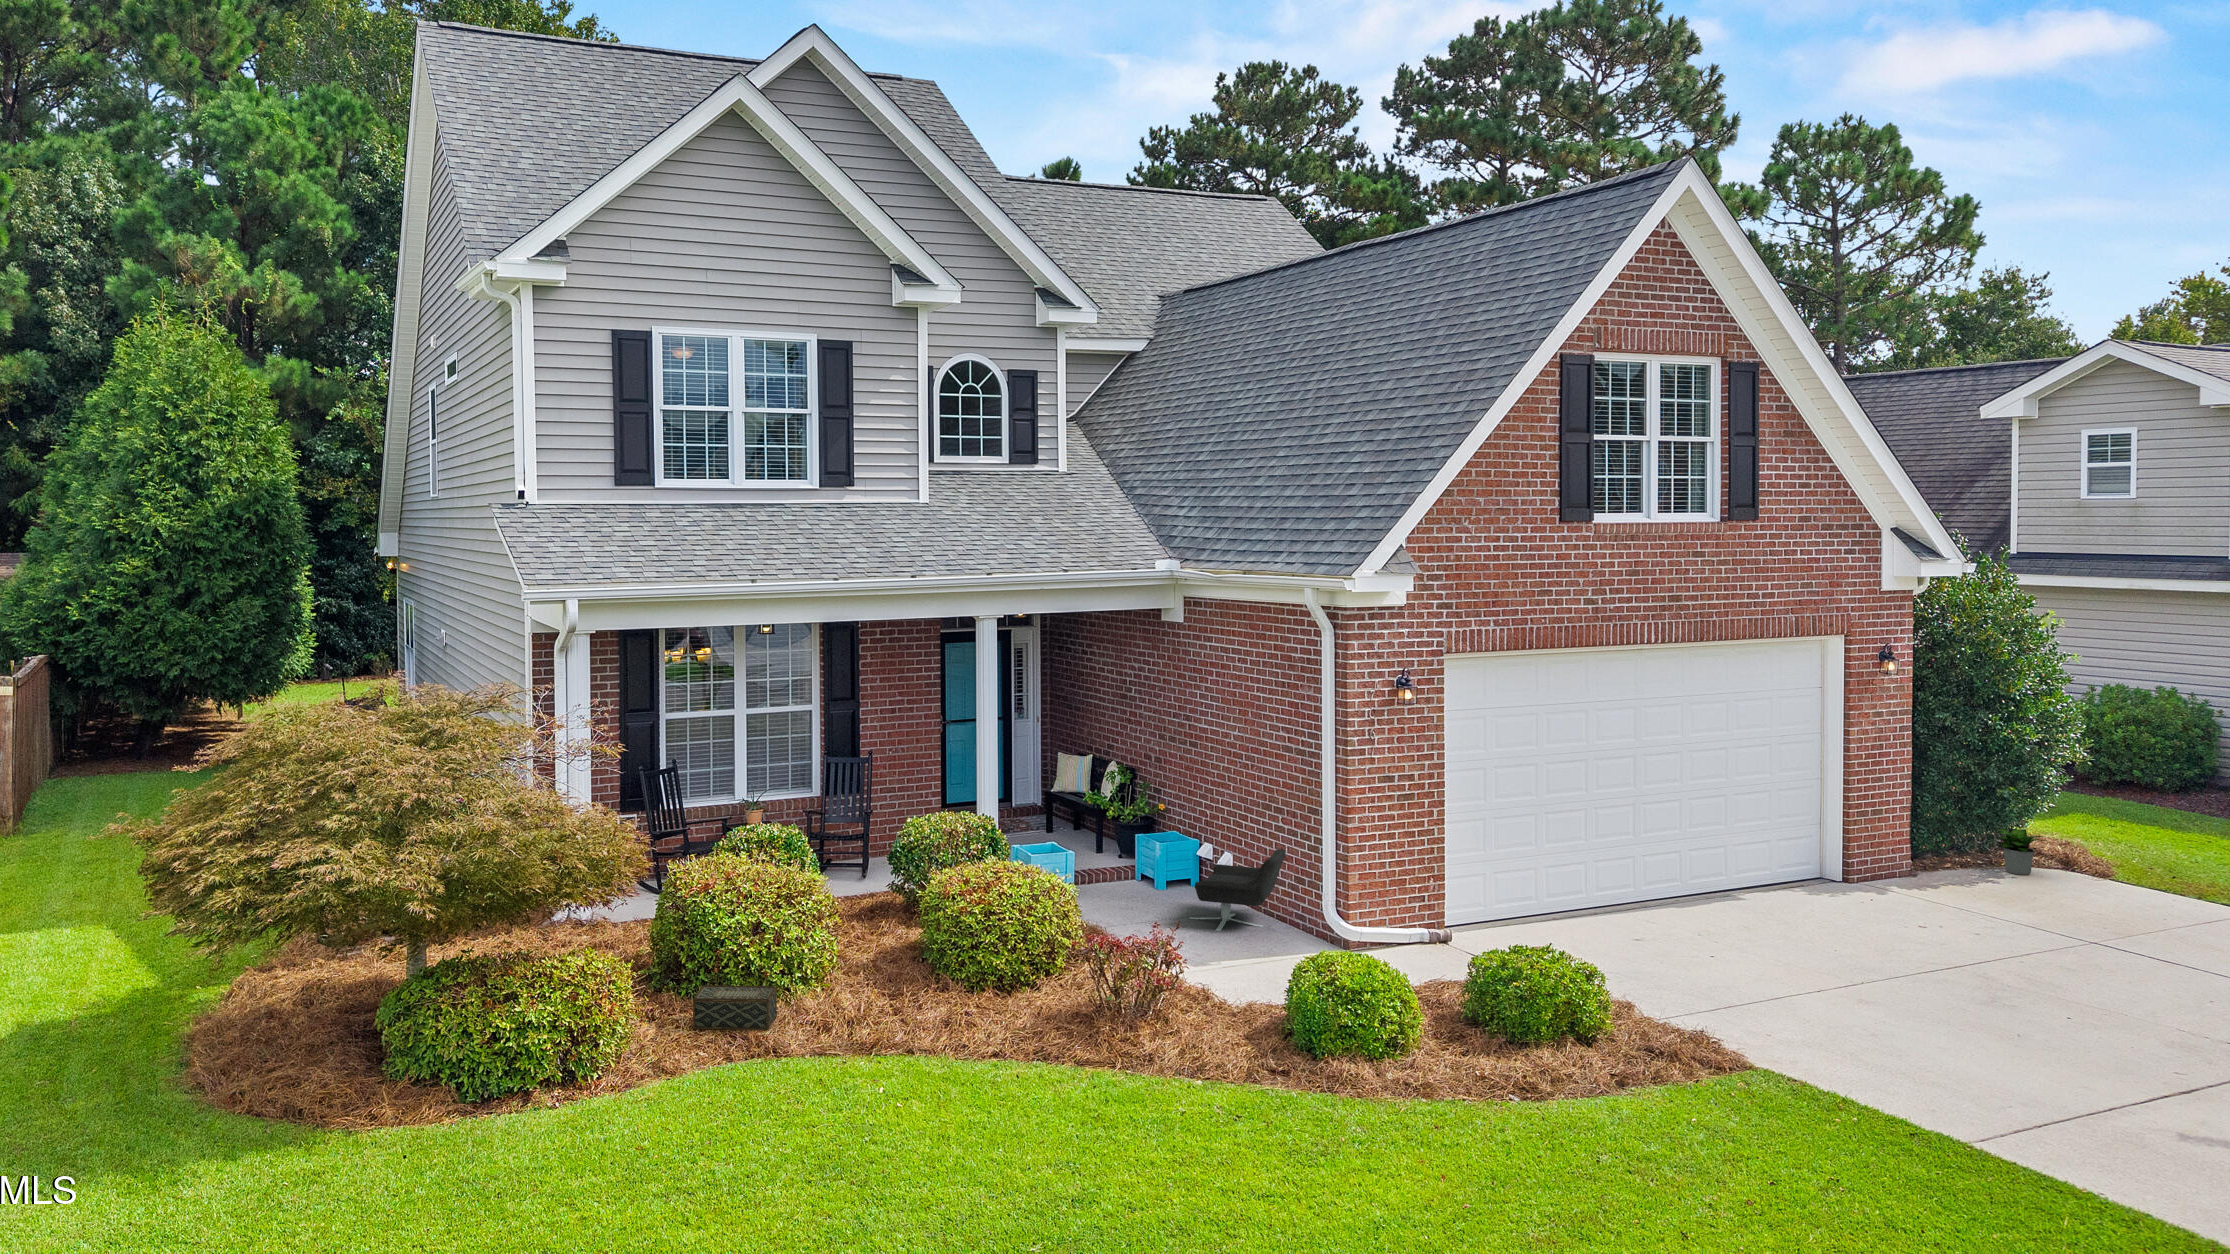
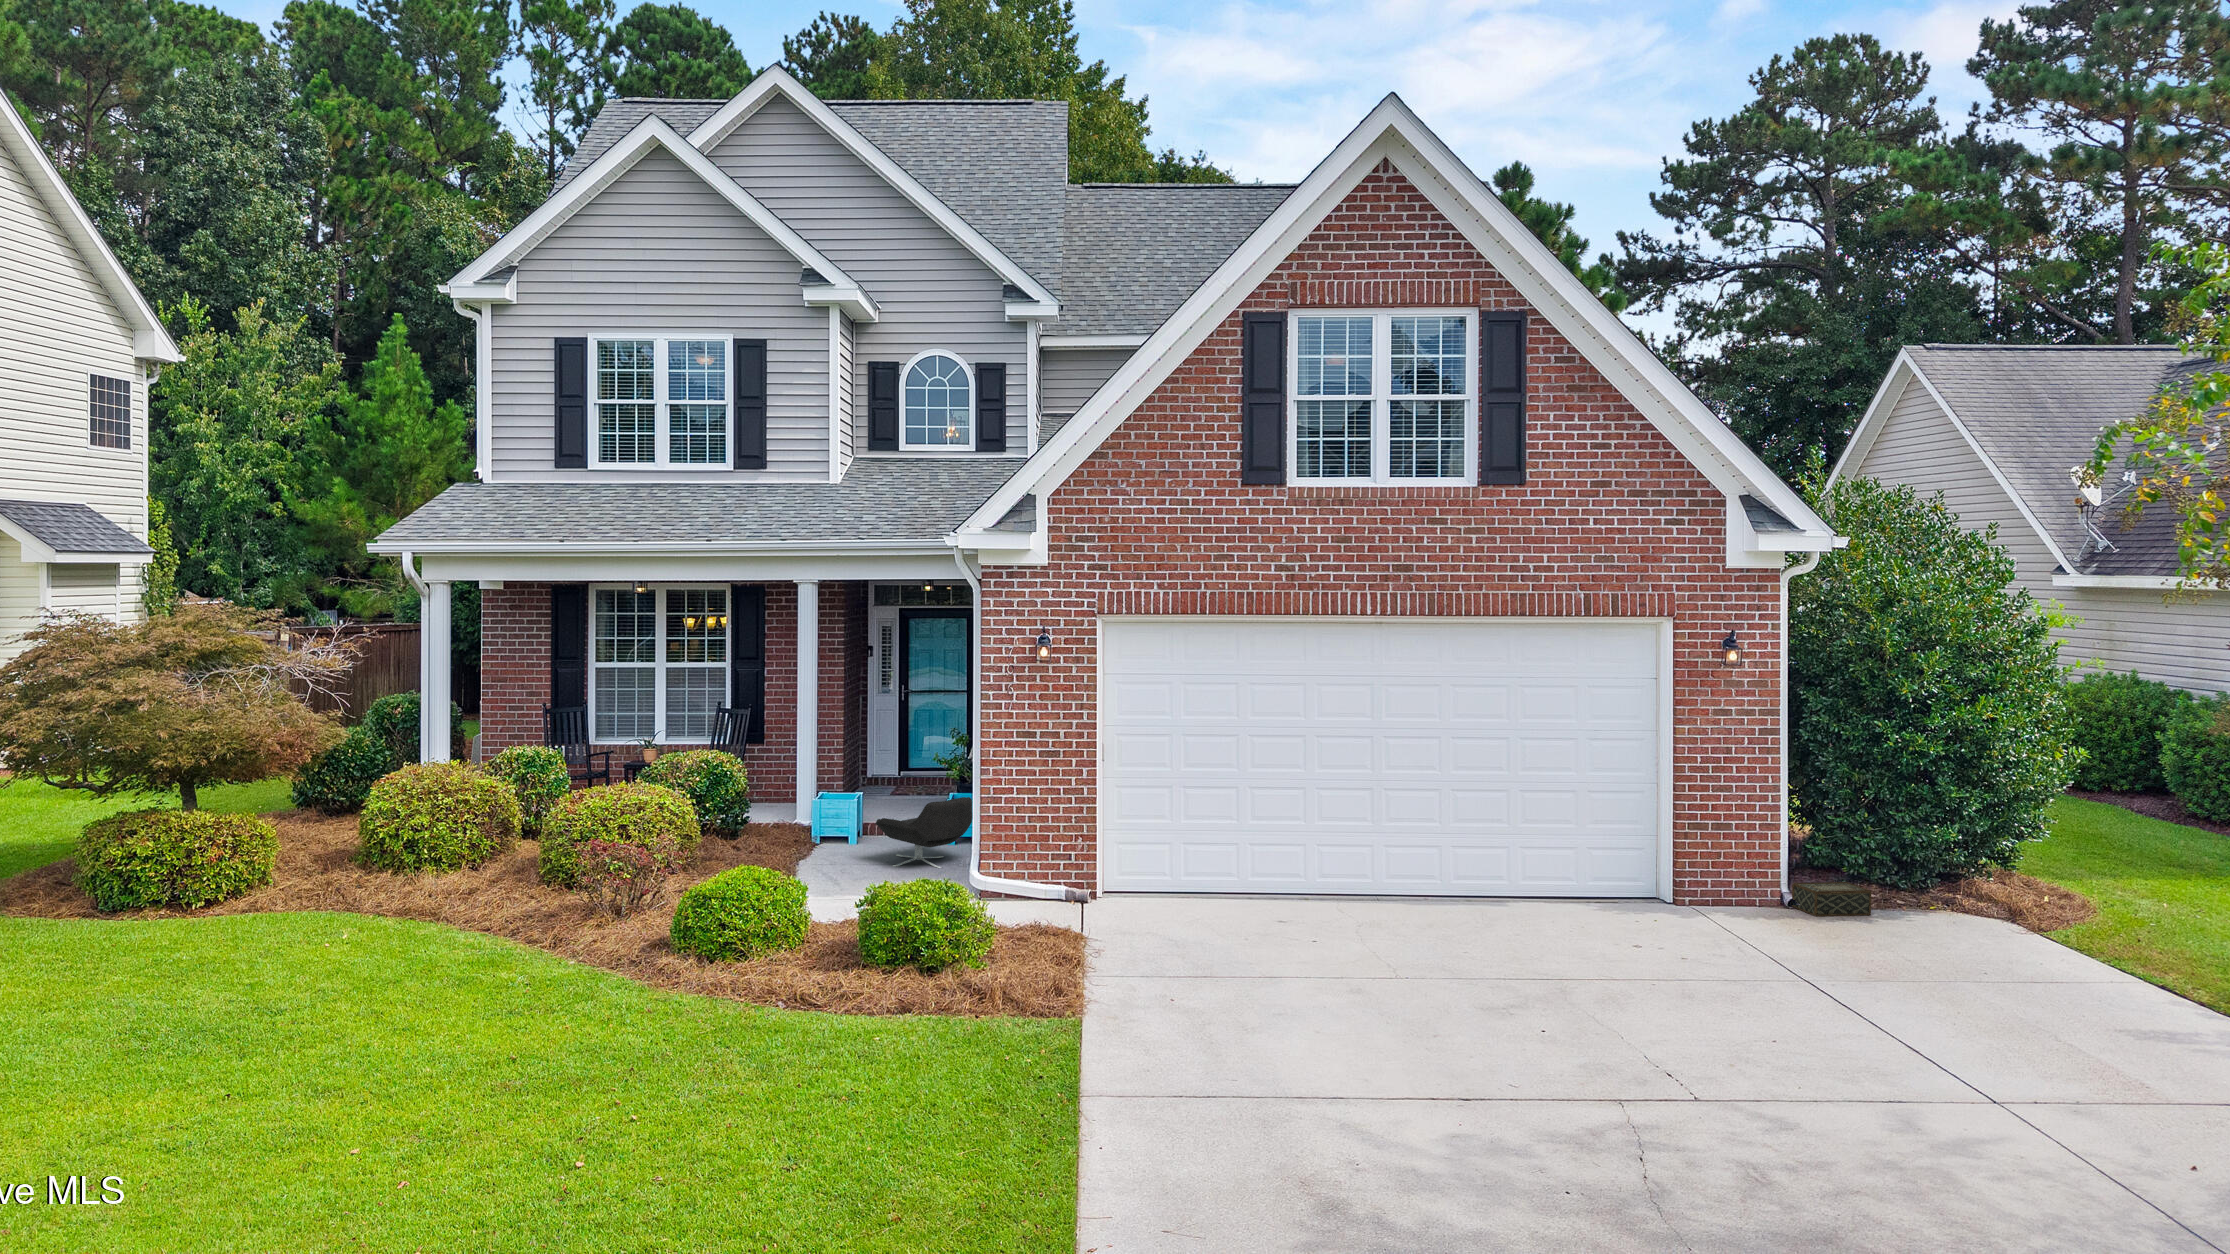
potted plant: present [1991,828,2043,875] -> none [1902,867,1973,927]
woven basket: present [693,985,777,1030] -> present [1792,882,1871,917]

